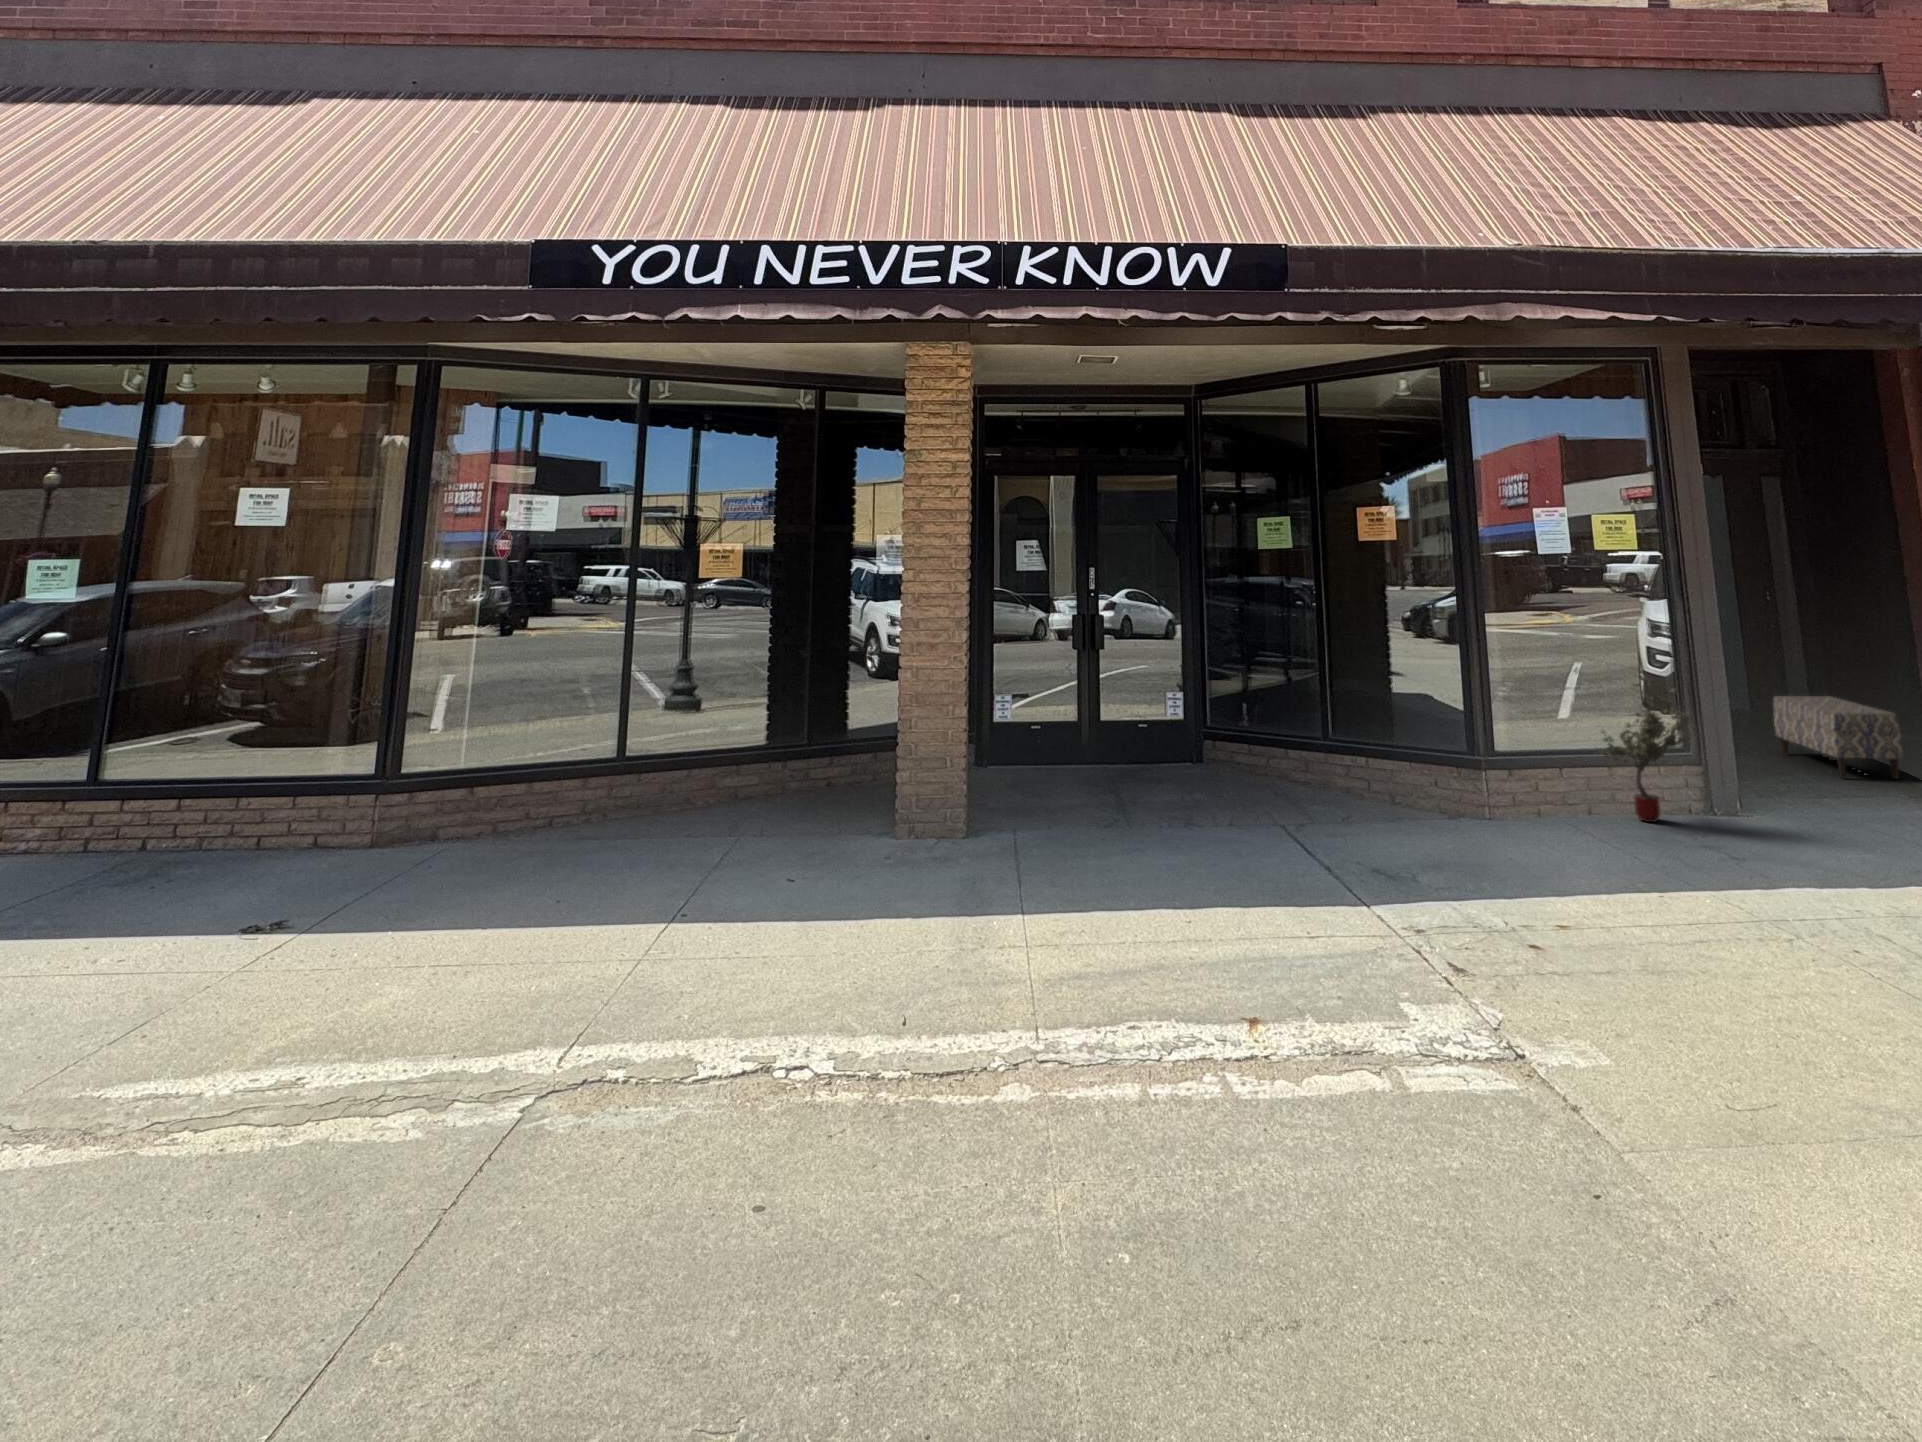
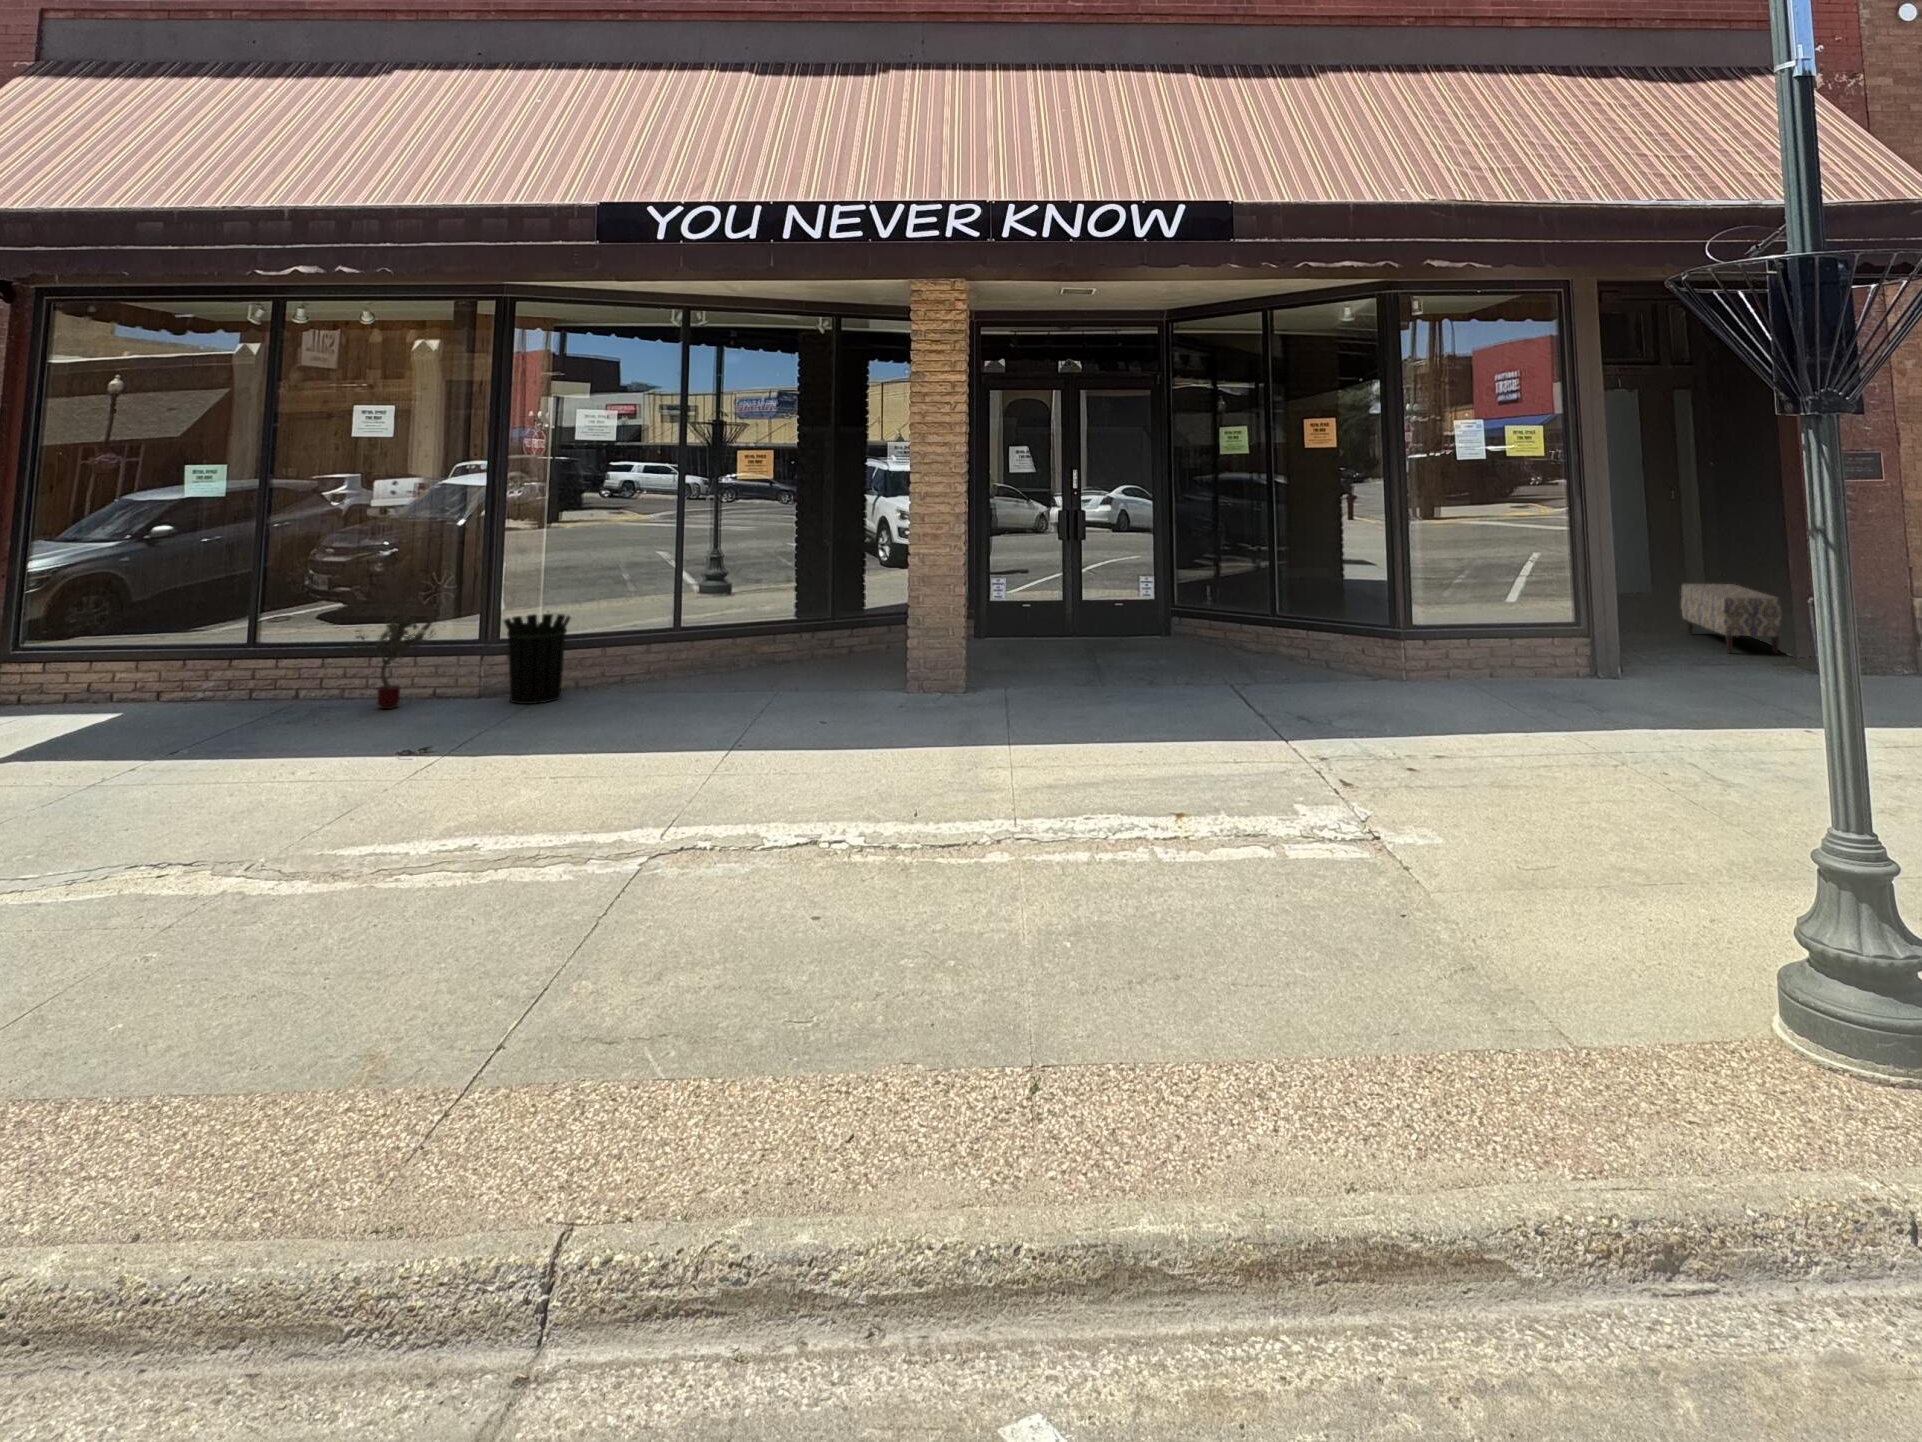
potted tree: present [1595,696,1691,822] -> present [348,598,436,709]
waste bin: none [406,740,492,854] -> present [504,614,570,704]

